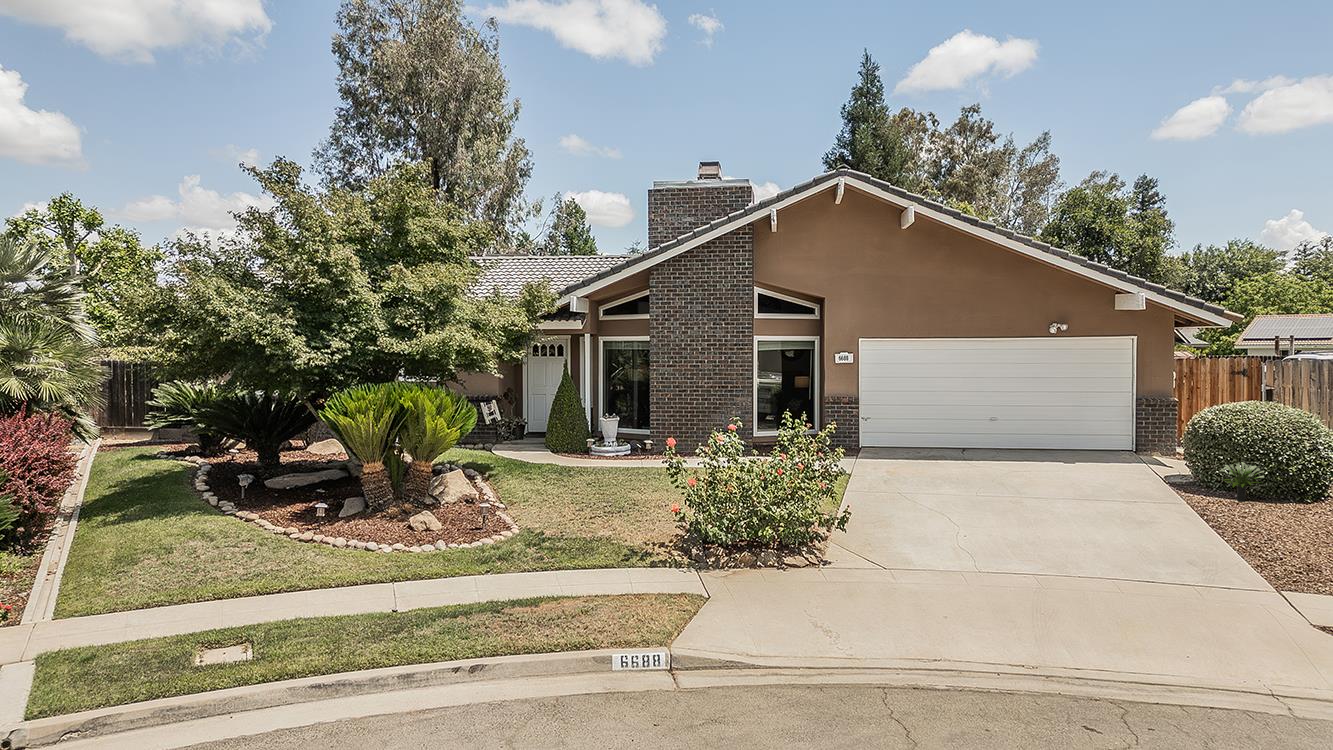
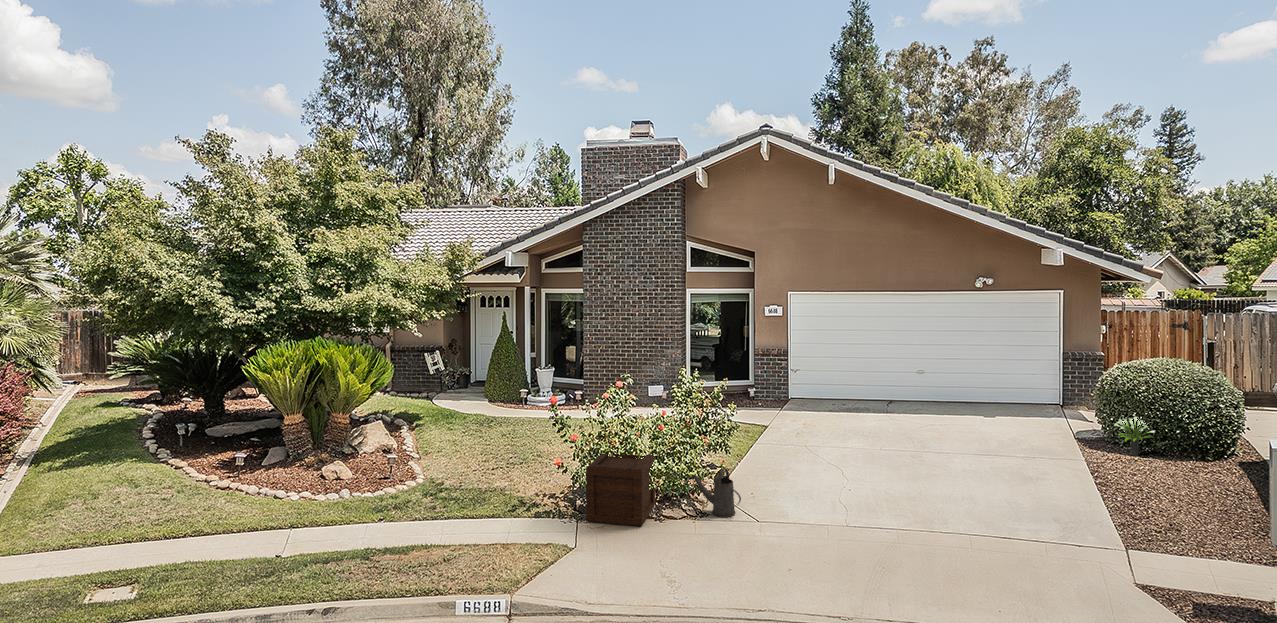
wooden crate: none [711,499,776,576] -> present [586,454,656,526]
watering can: none [812,515,869,566] -> present [693,468,741,517]

